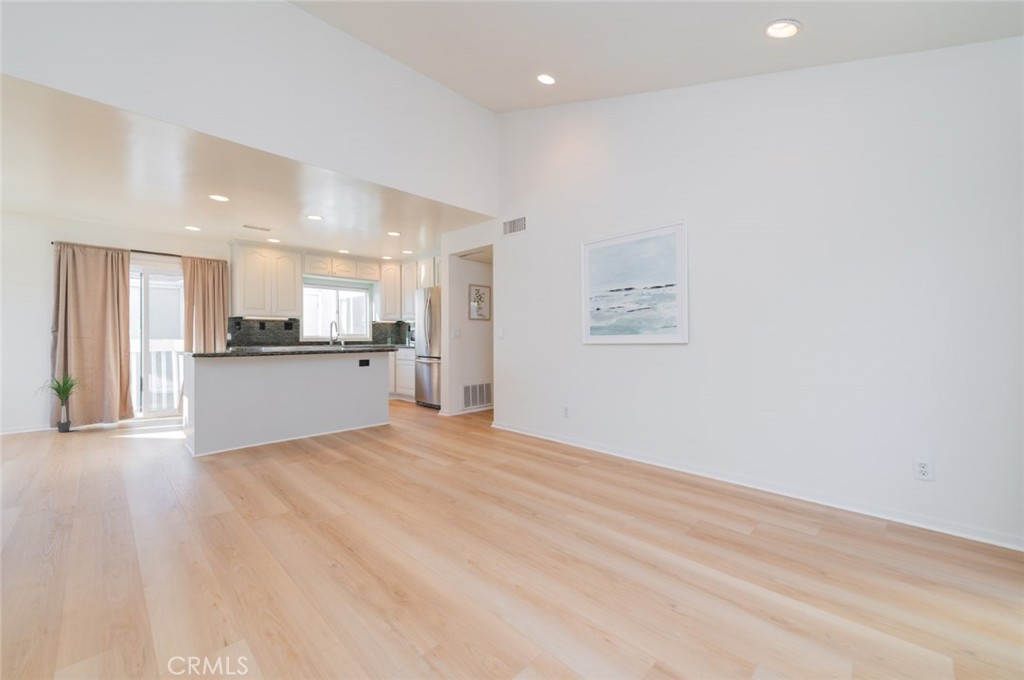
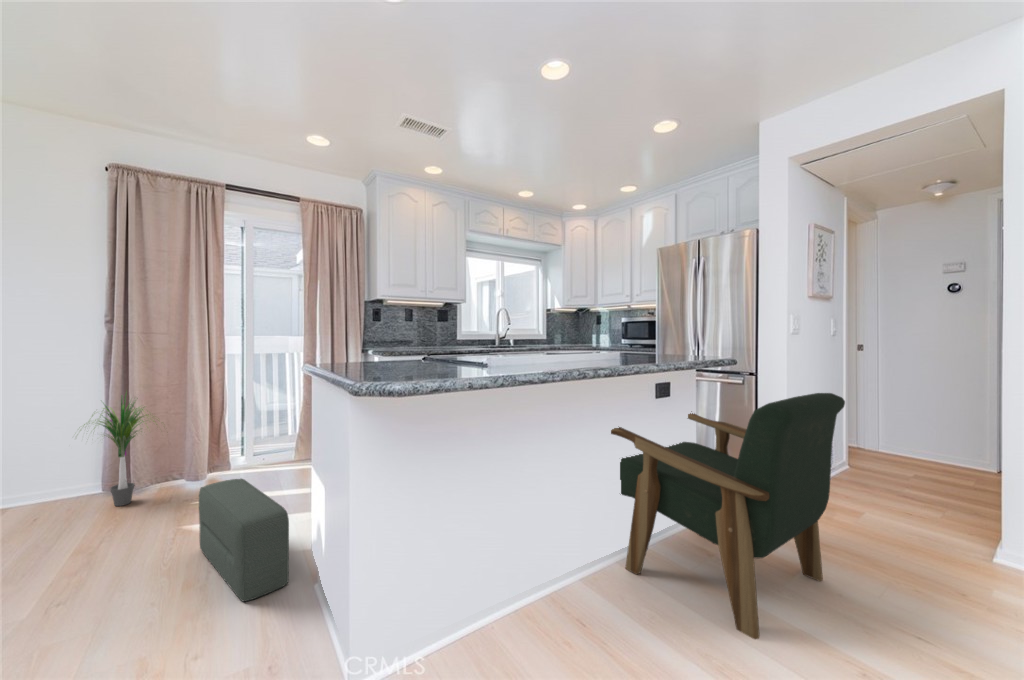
armchair: none [311,358,404,450] -> present [611,393,845,639]
pouf: none [108,408,151,451] -> present [199,479,289,601]

